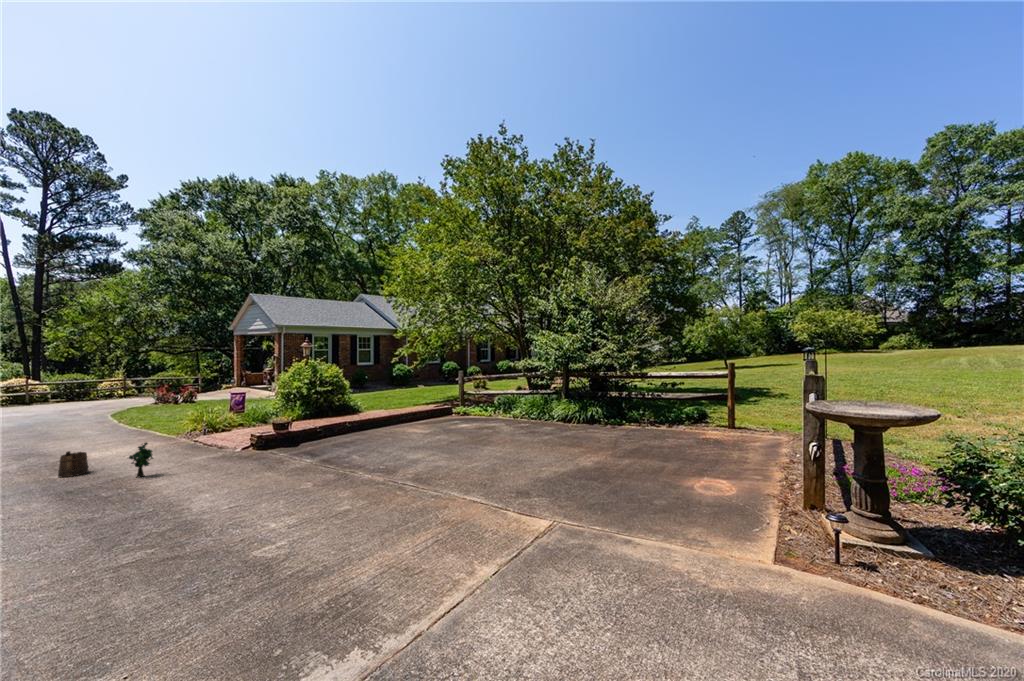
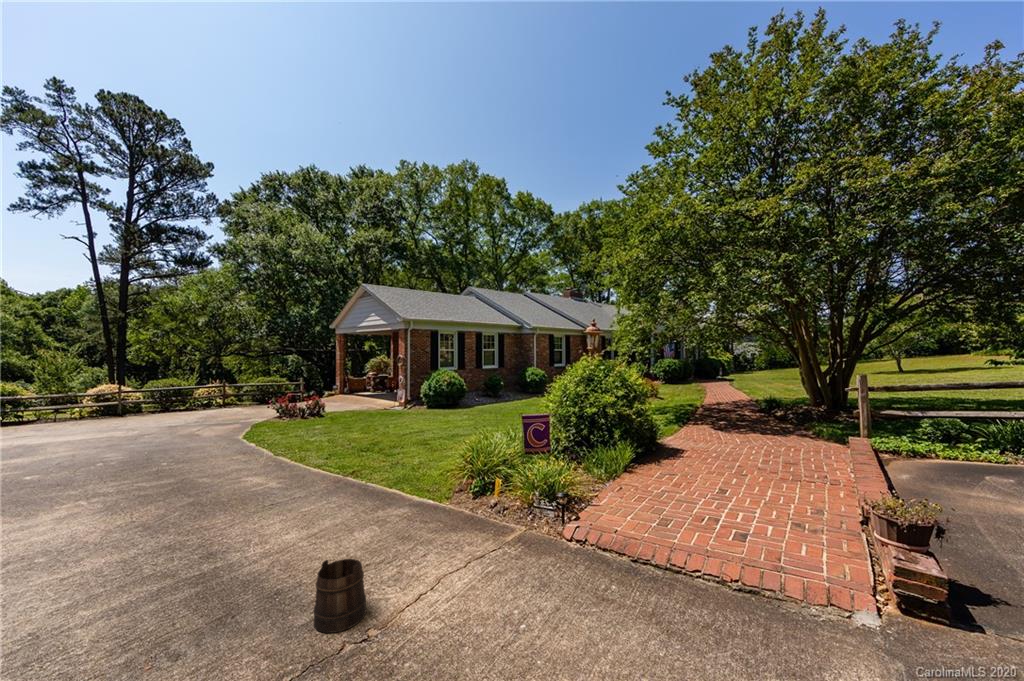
decorative plant: present [129,443,153,478] -> none [498,552,546,649]

